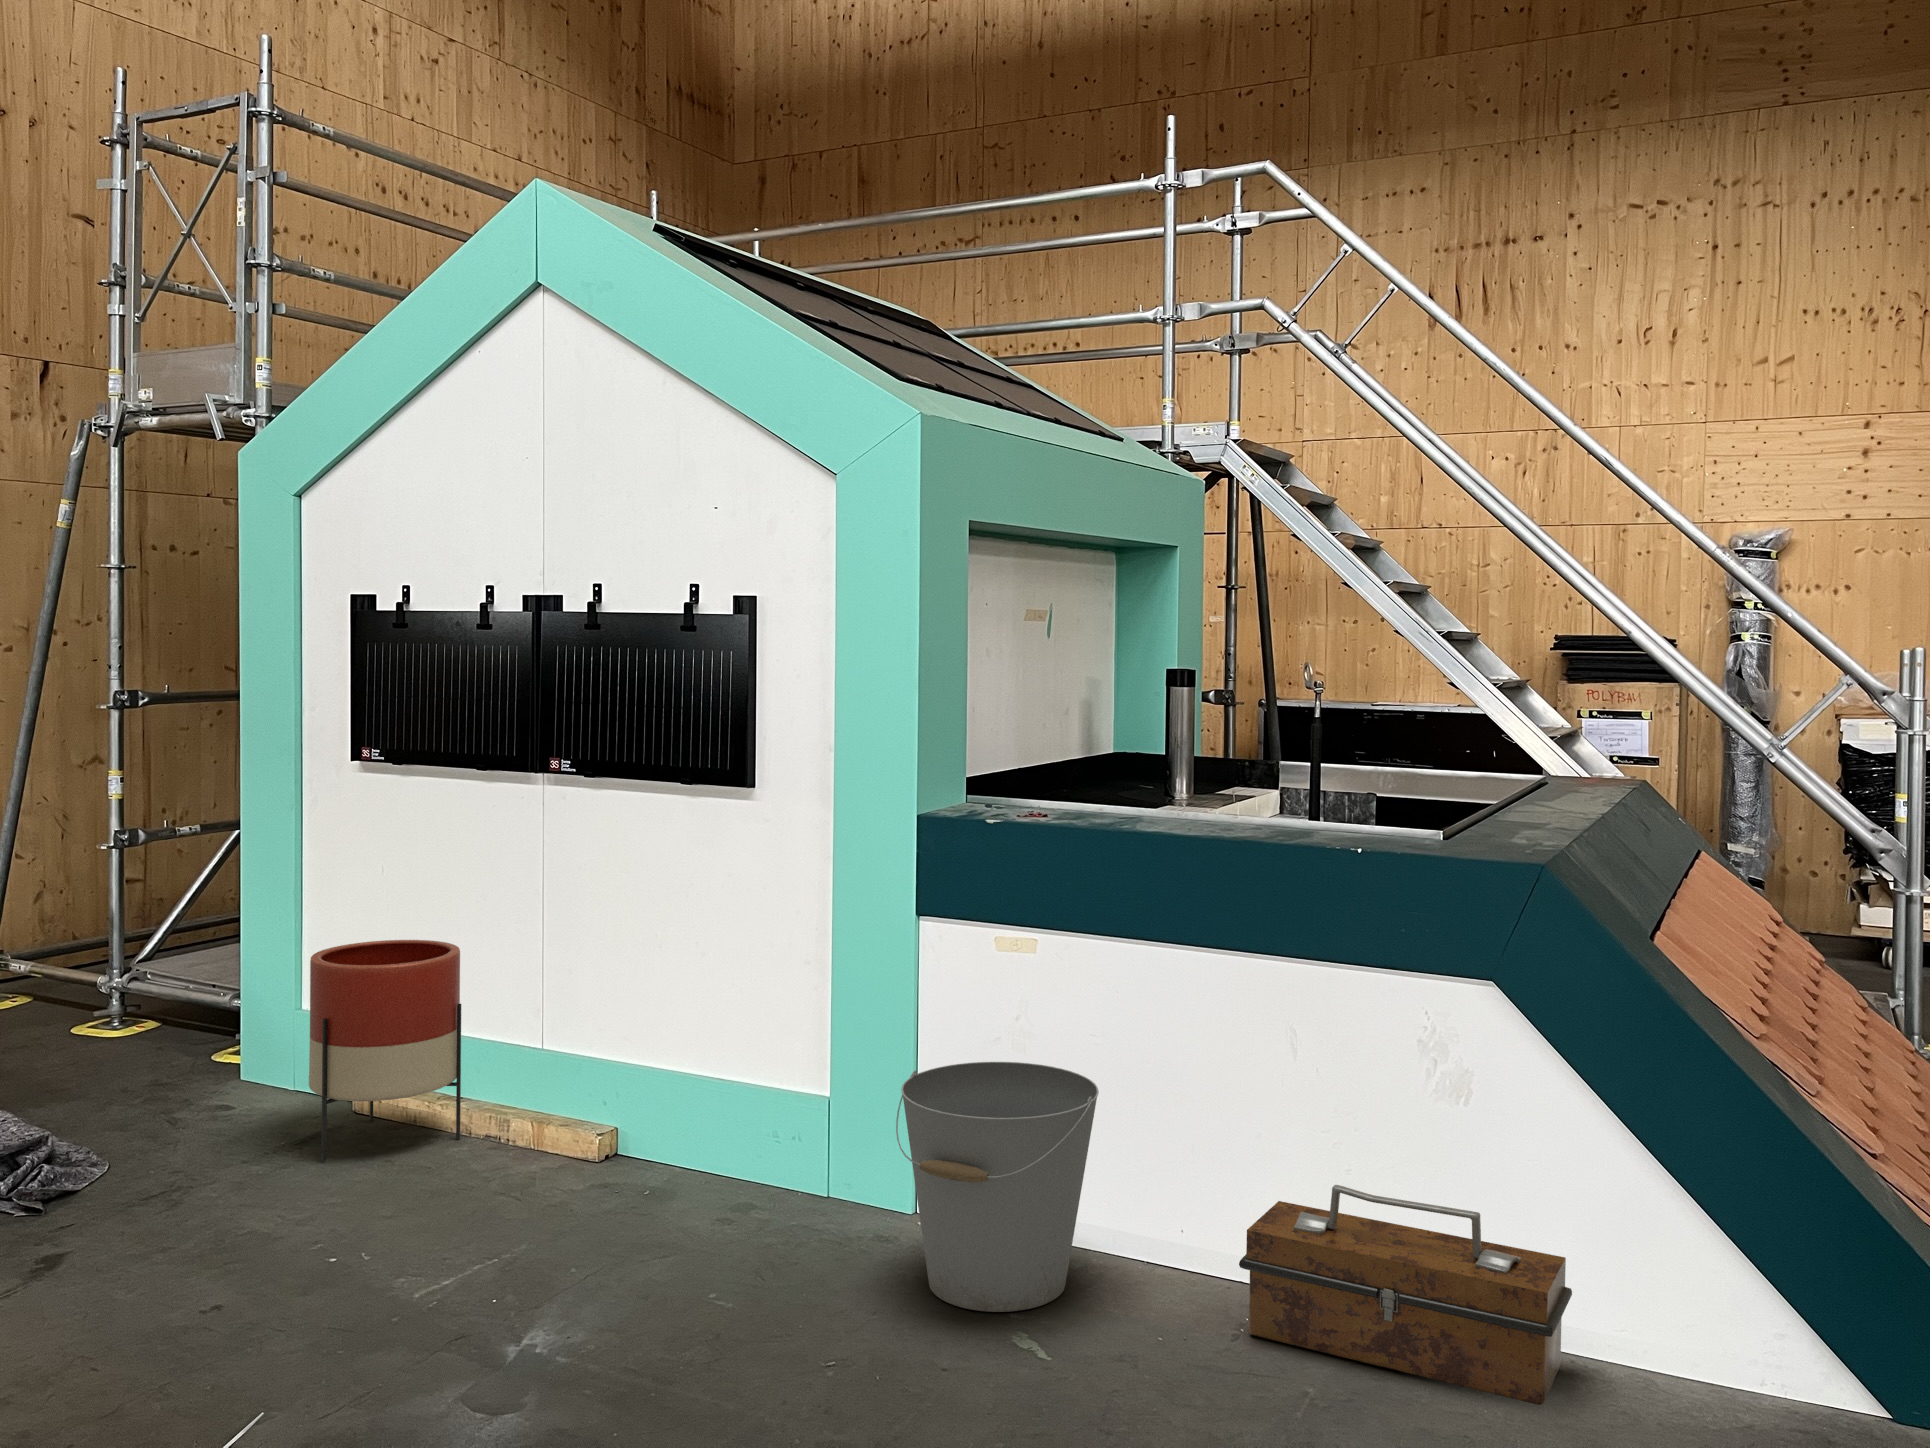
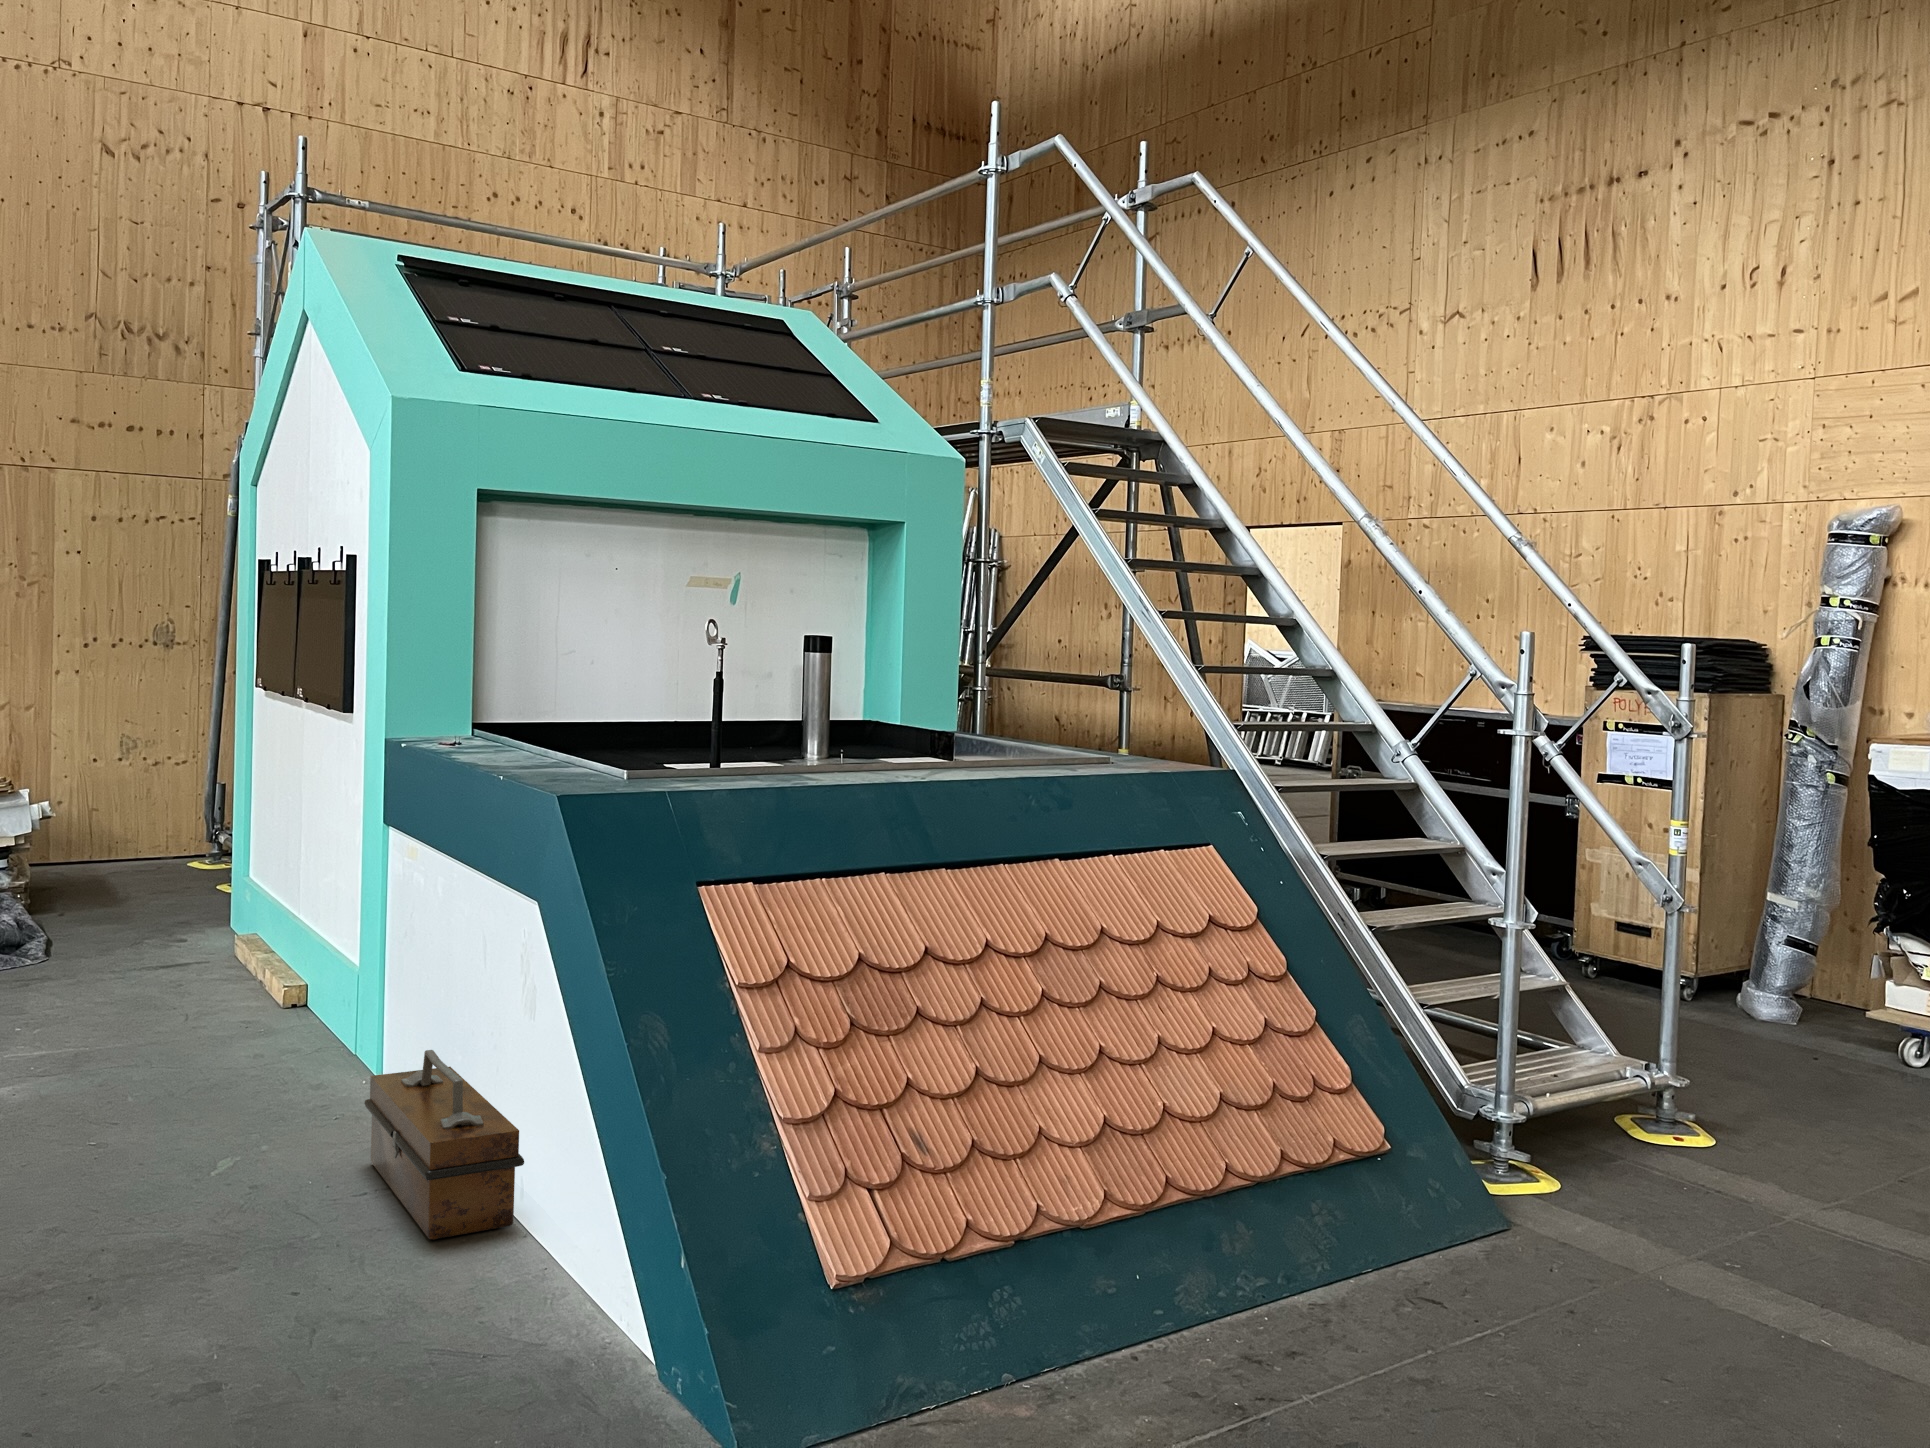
planter: present [309,940,461,1161] -> none [132,826,254,977]
bucket: present [896,1062,1099,1312] -> none [217,933,398,1121]

